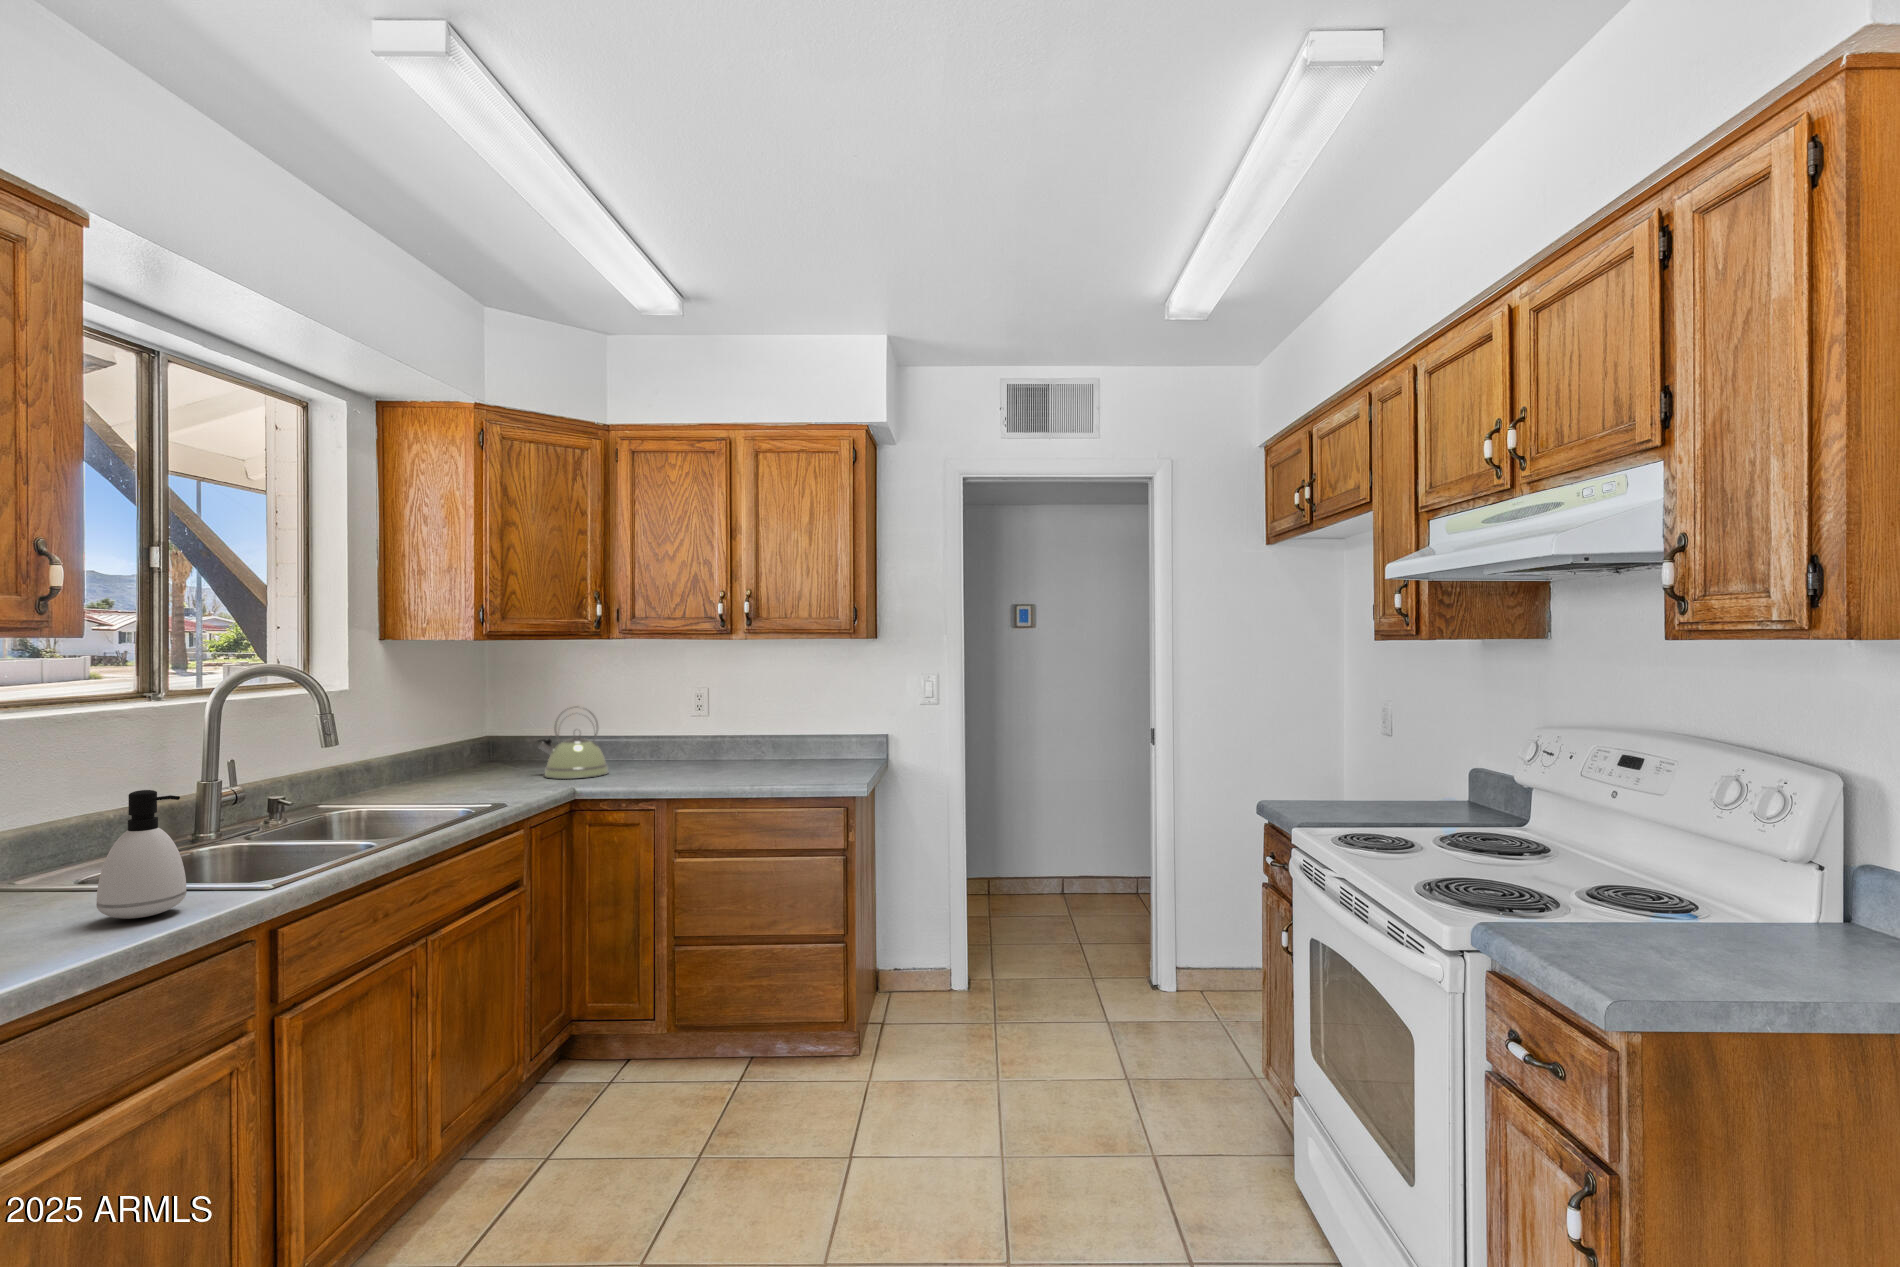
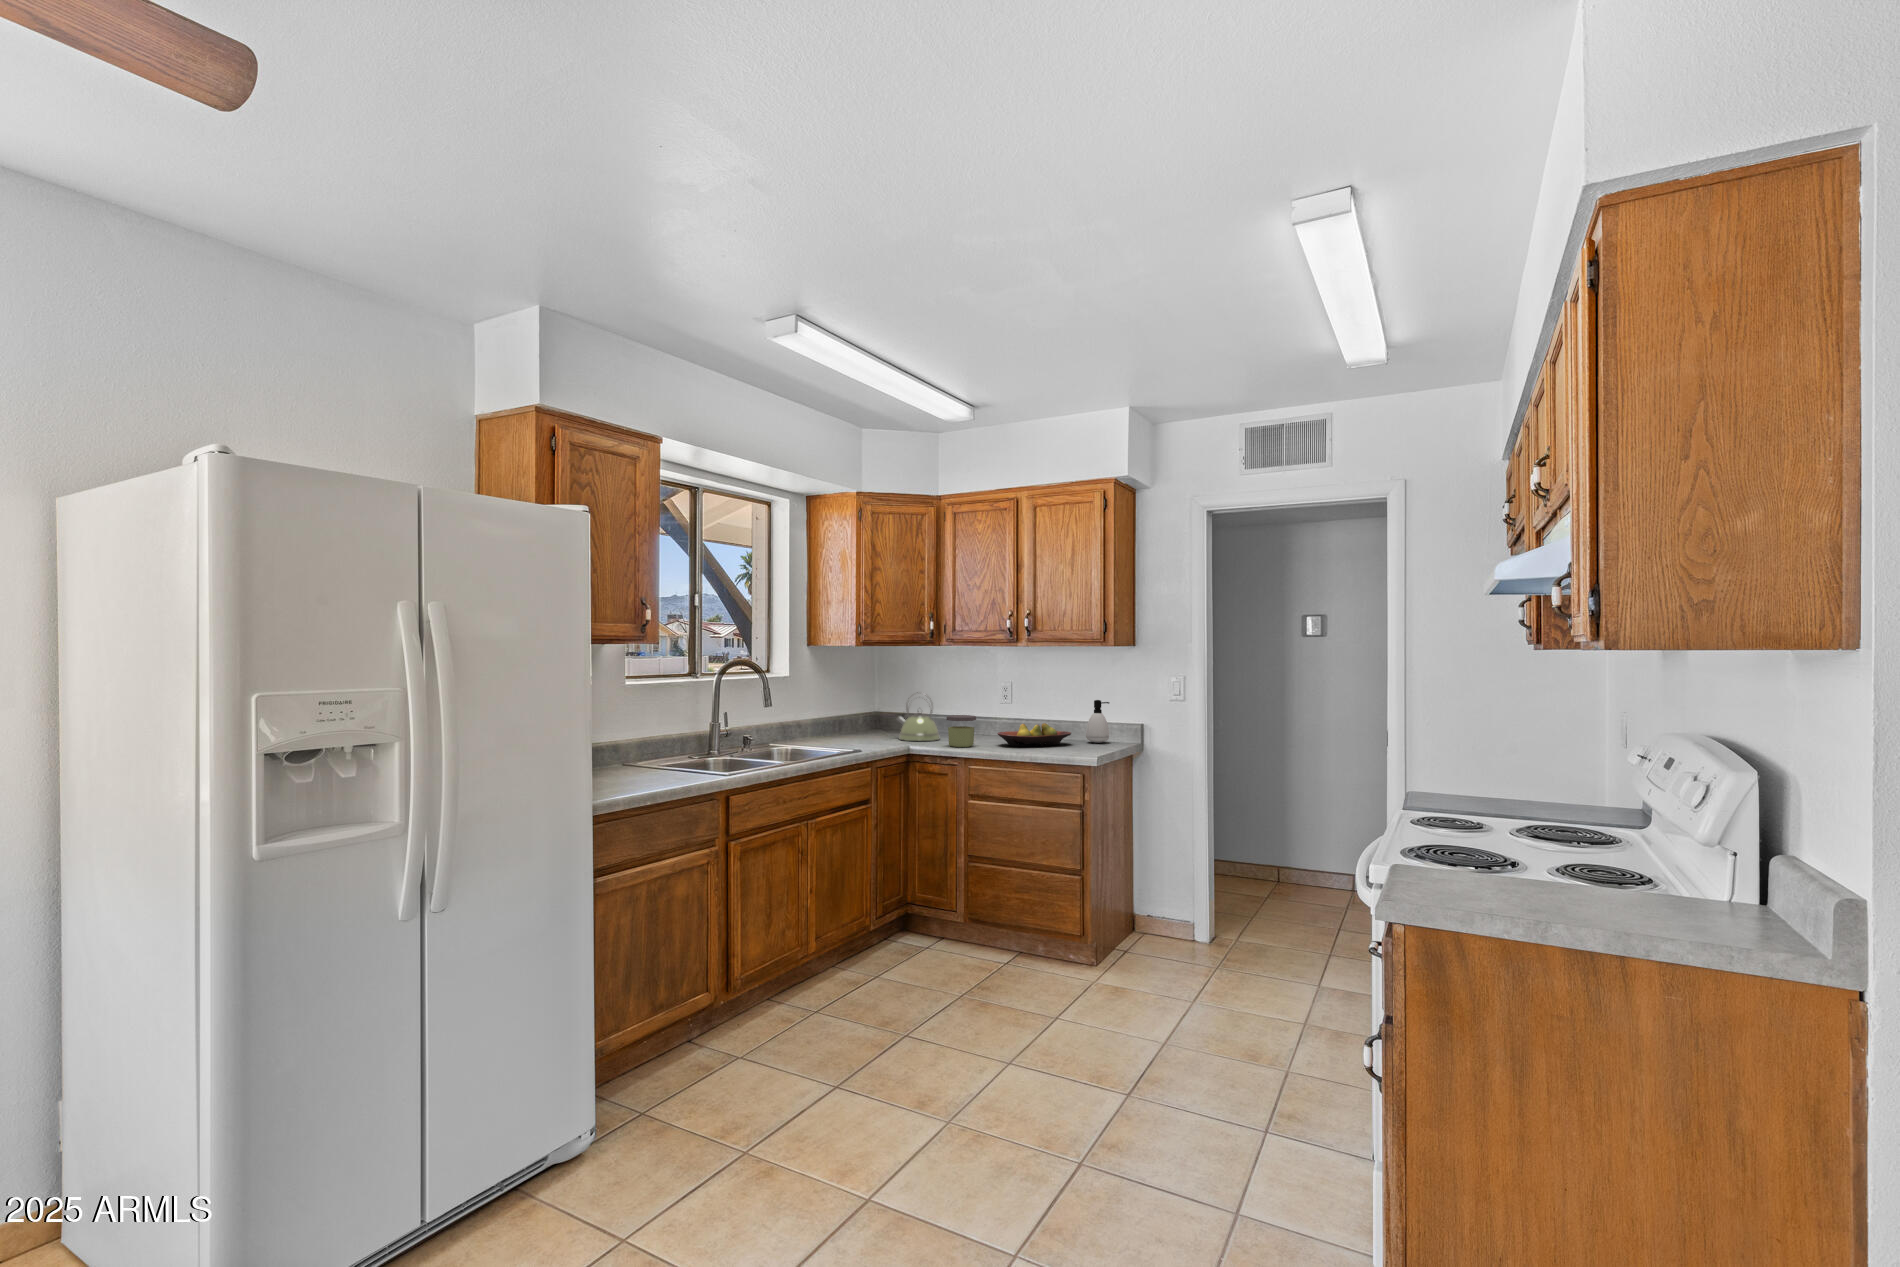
jar: none [632,737,675,785] -> present [946,715,976,747]
fruit bowl: none [704,742,802,777] -> present [998,723,1071,746]
soap dispenser: present [96,790,186,919] -> present [1086,700,1109,743]

